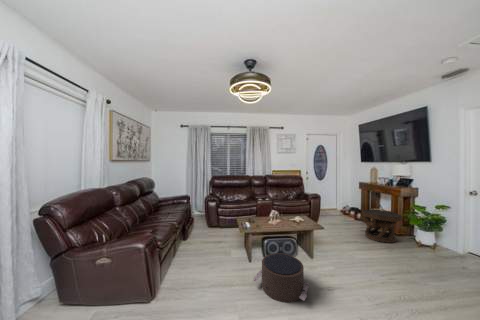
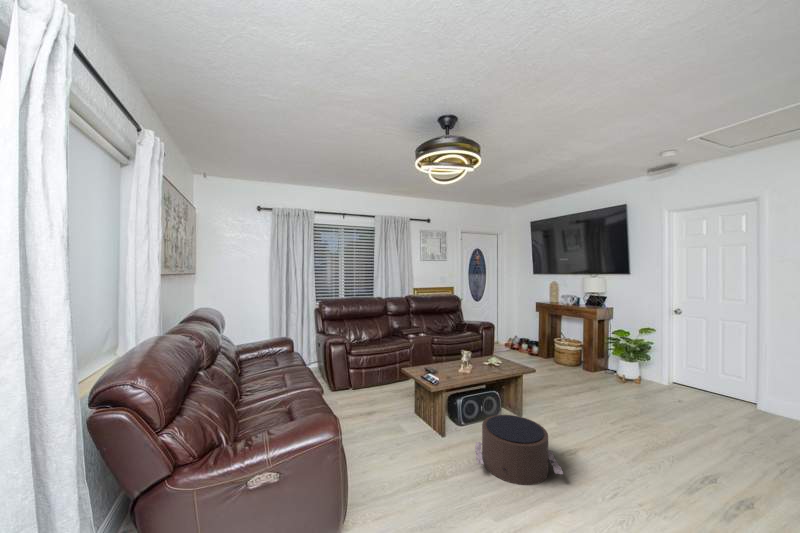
side table: present [363,209,402,243] -> none [555,339,602,382]

